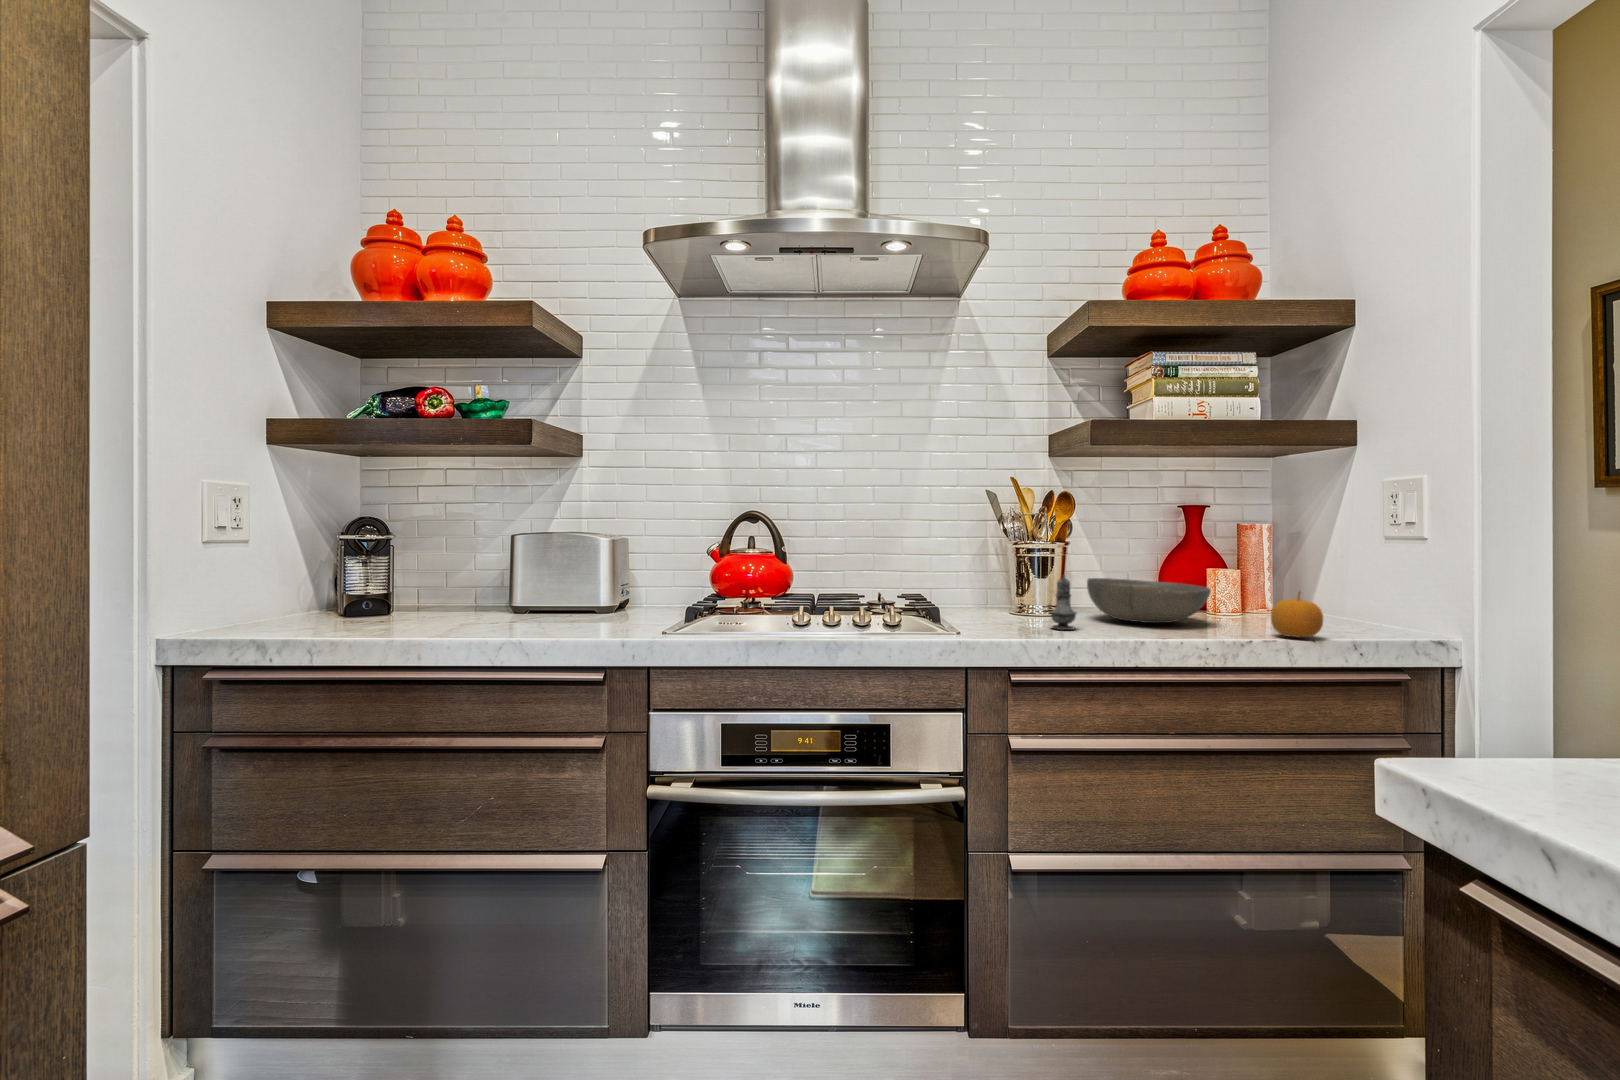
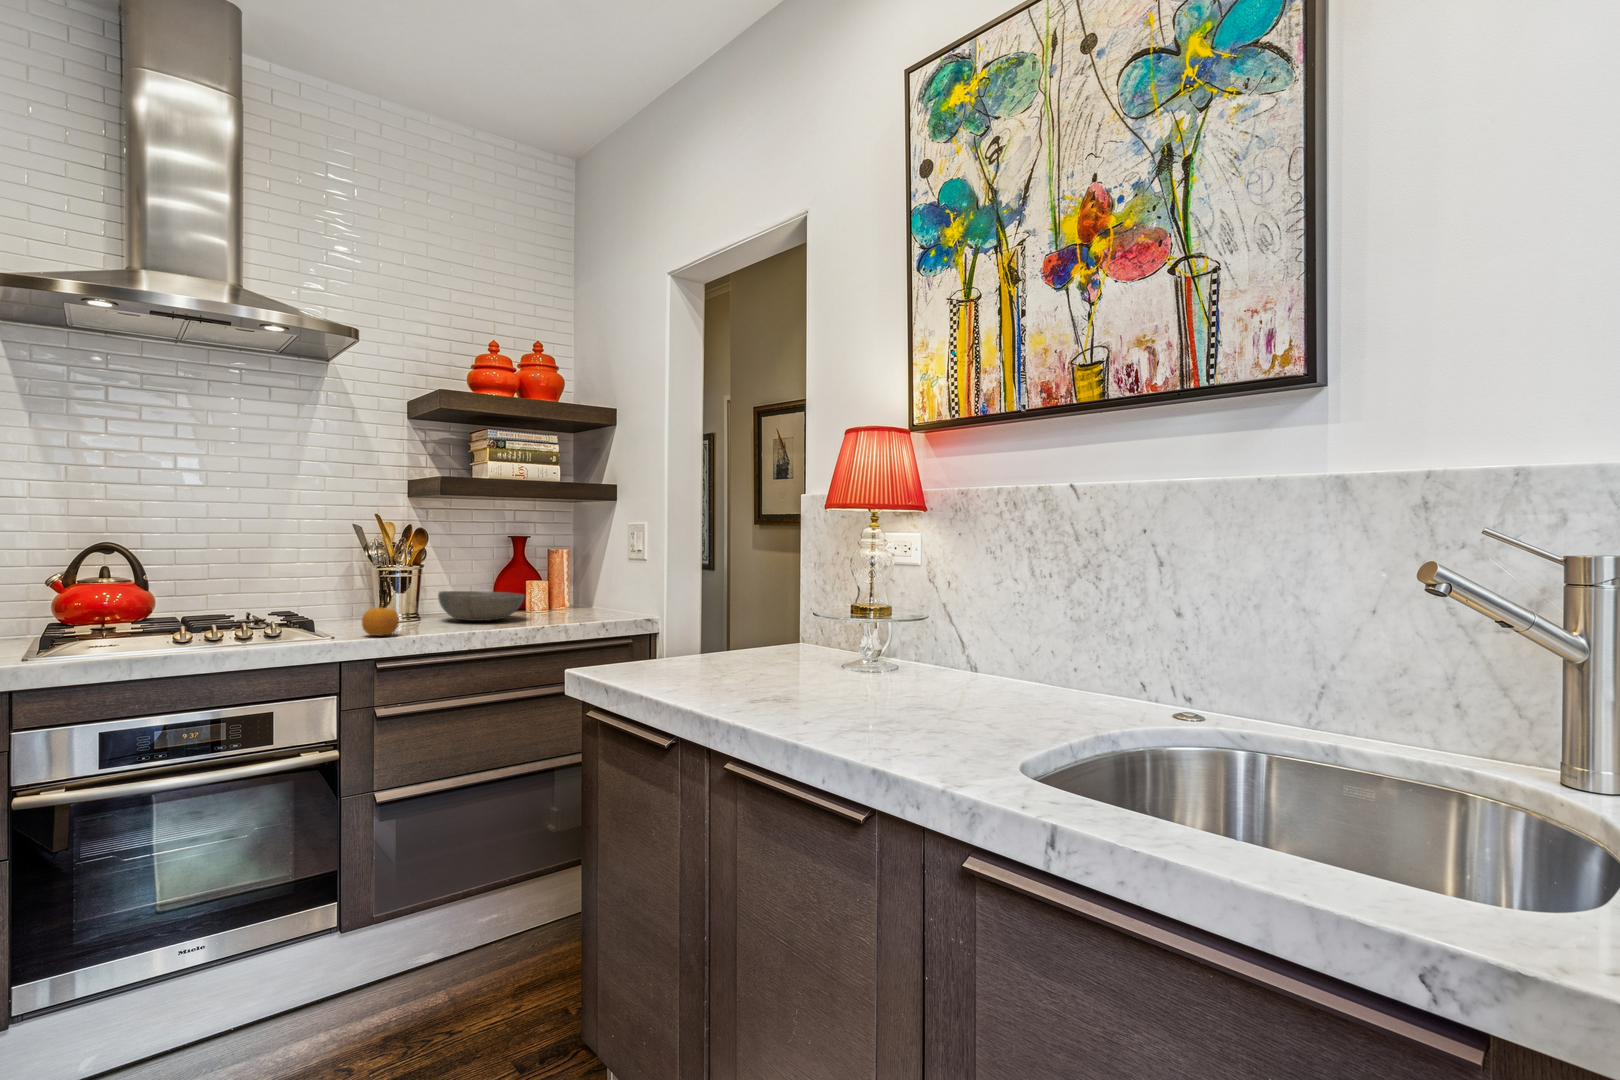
salt shaker: present [1049,575,1076,630] -> none [408,590,429,630]
fruit: present [1271,591,1323,637] -> present [362,602,399,636]

